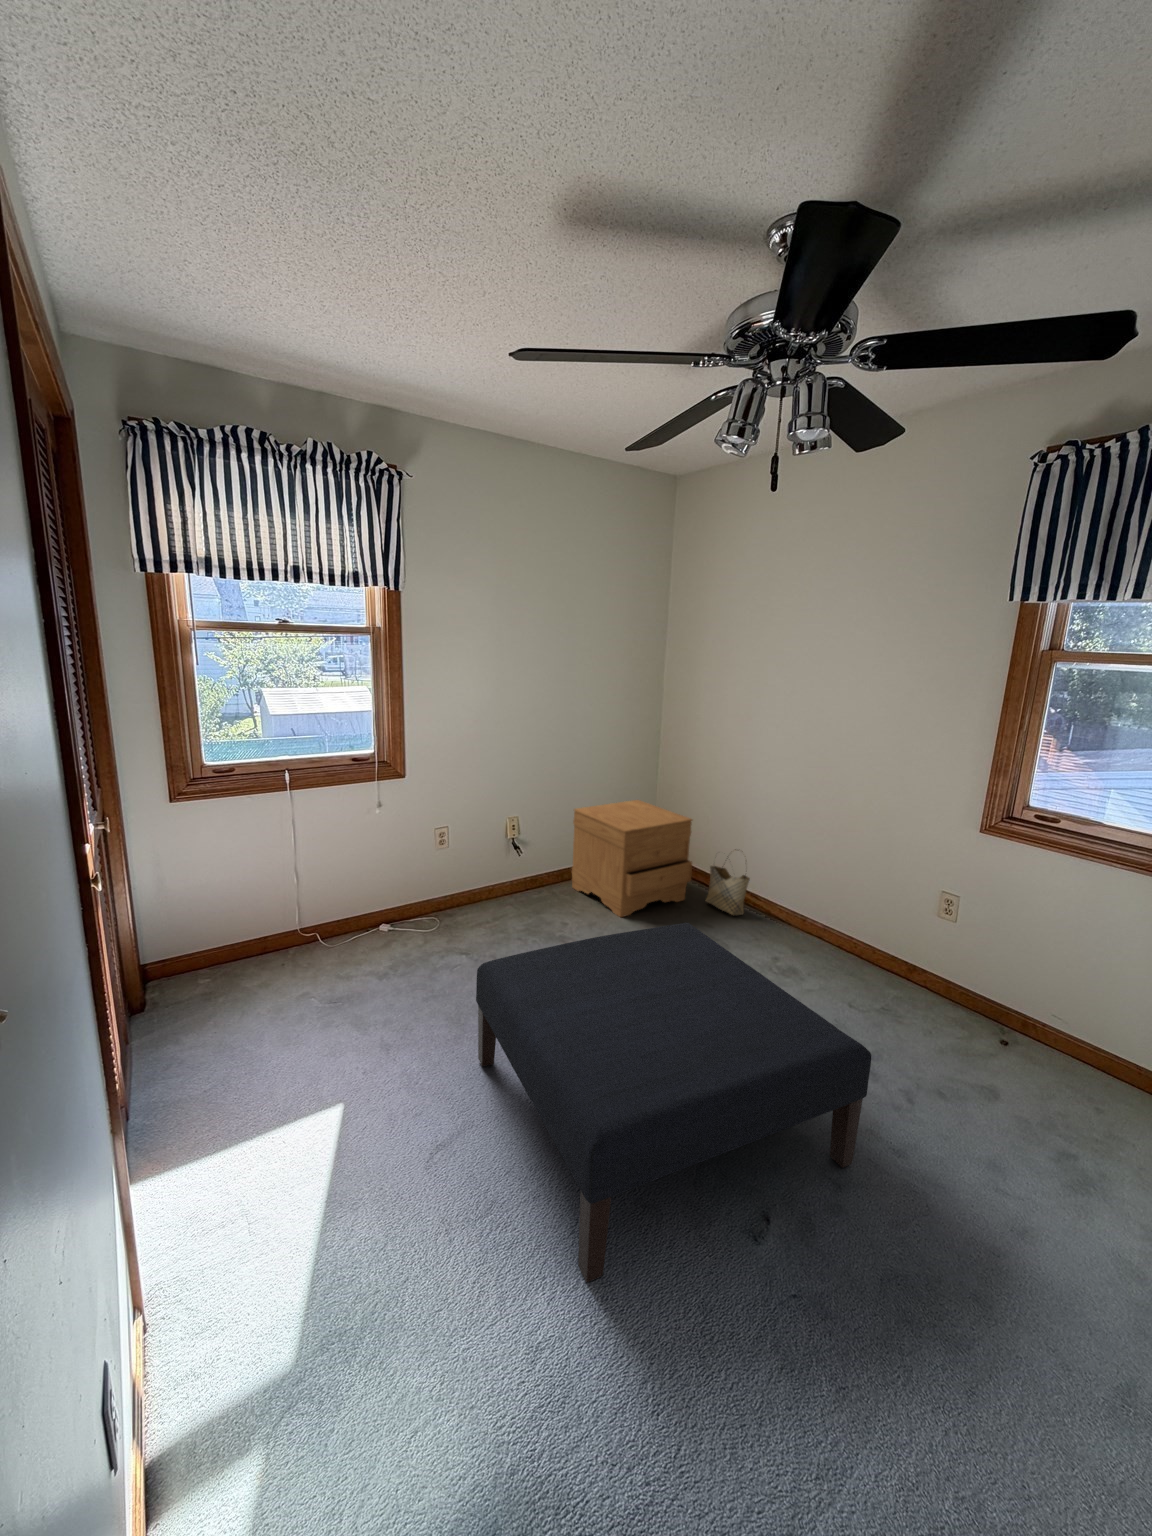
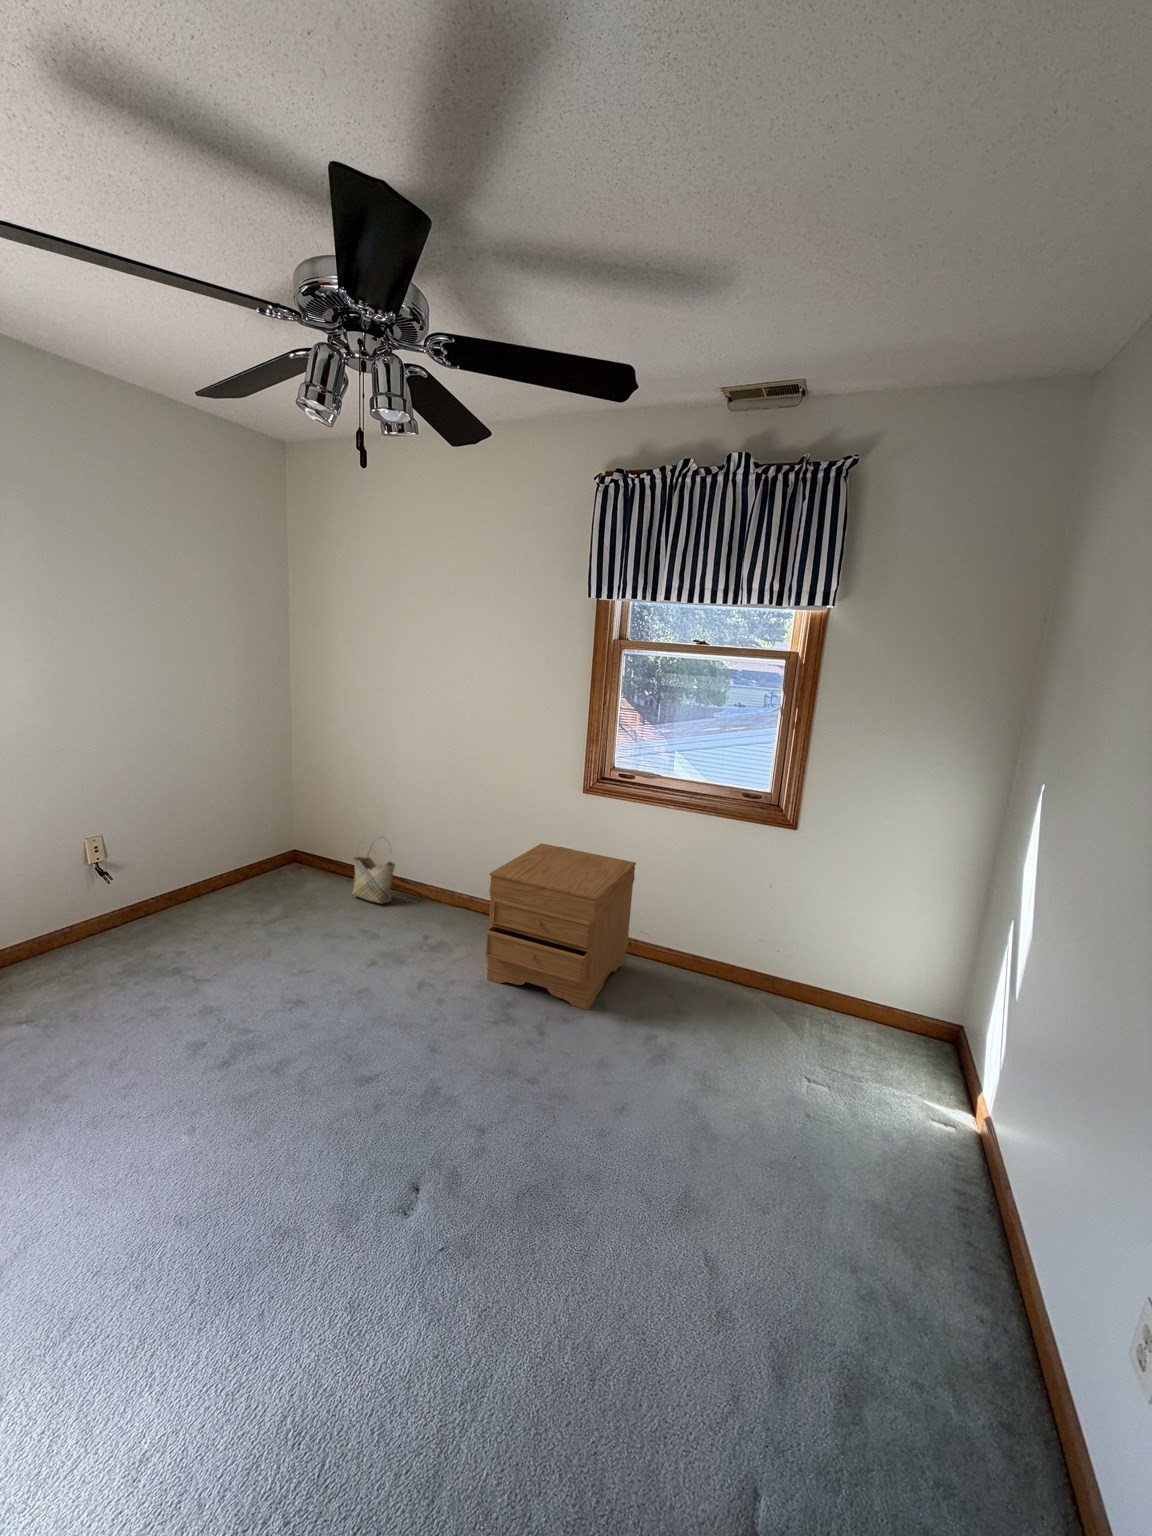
nightstand: present [571,800,692,917] -> present [485,843,636,1010]
ottoman: present [476,923,871,1282] -> none [36,920,501,1348]

